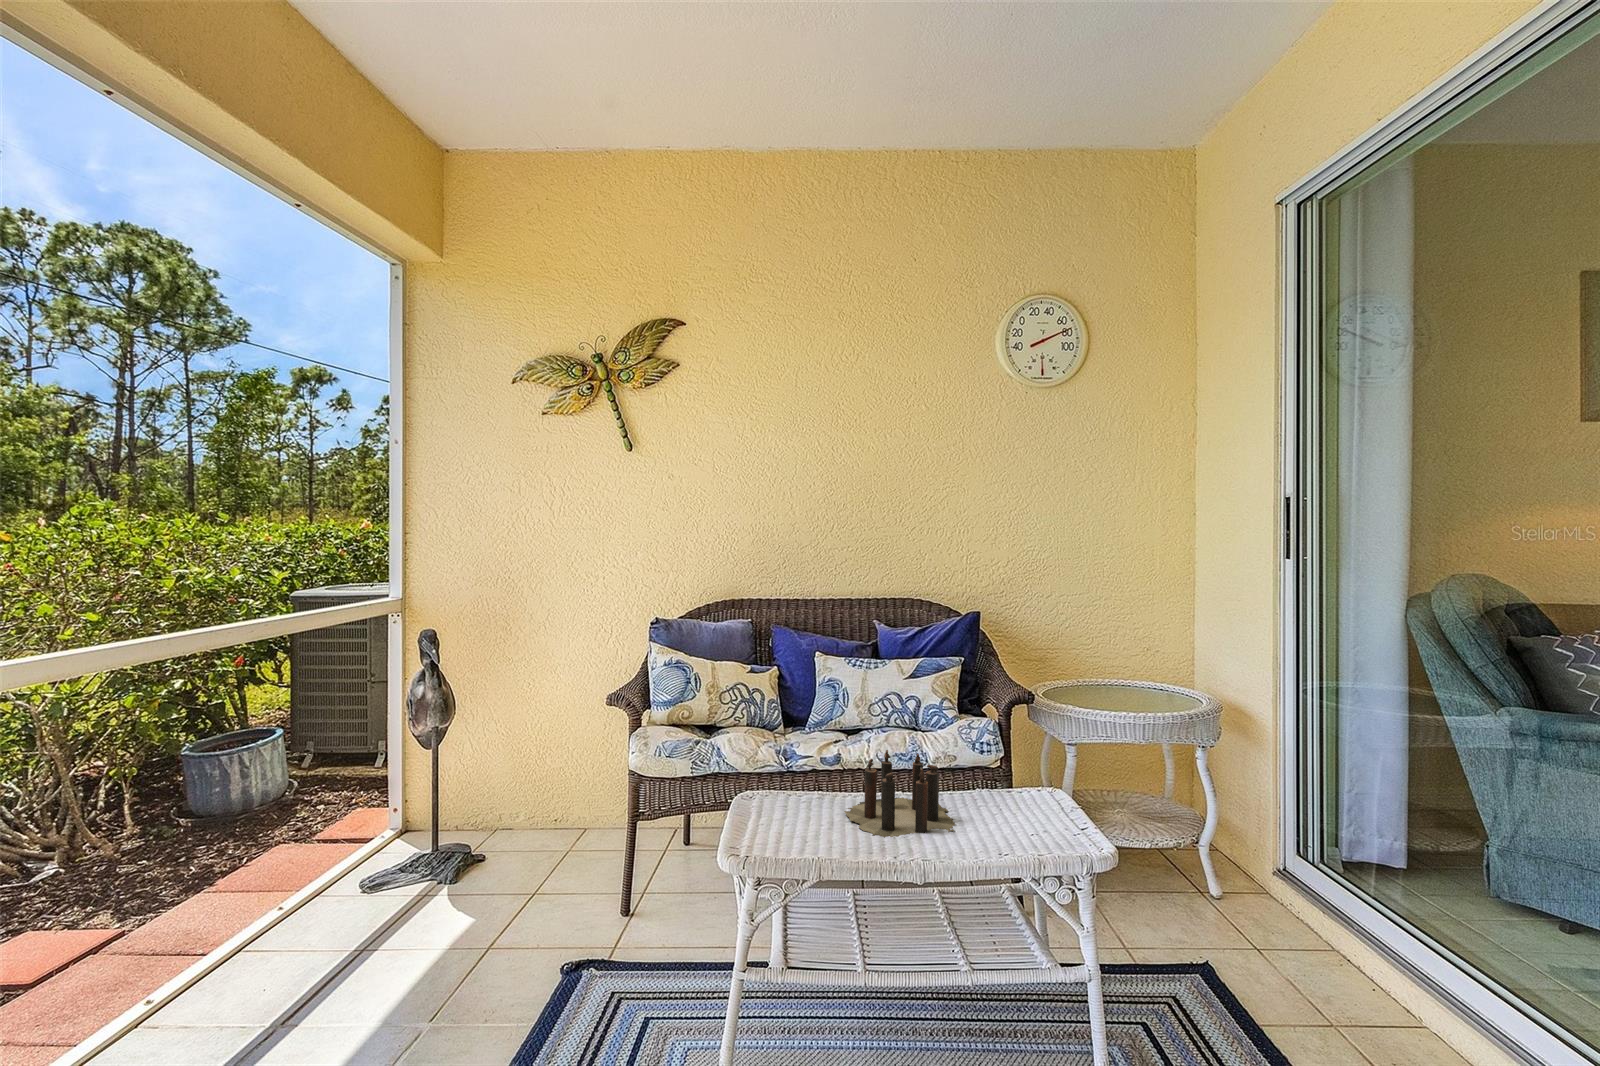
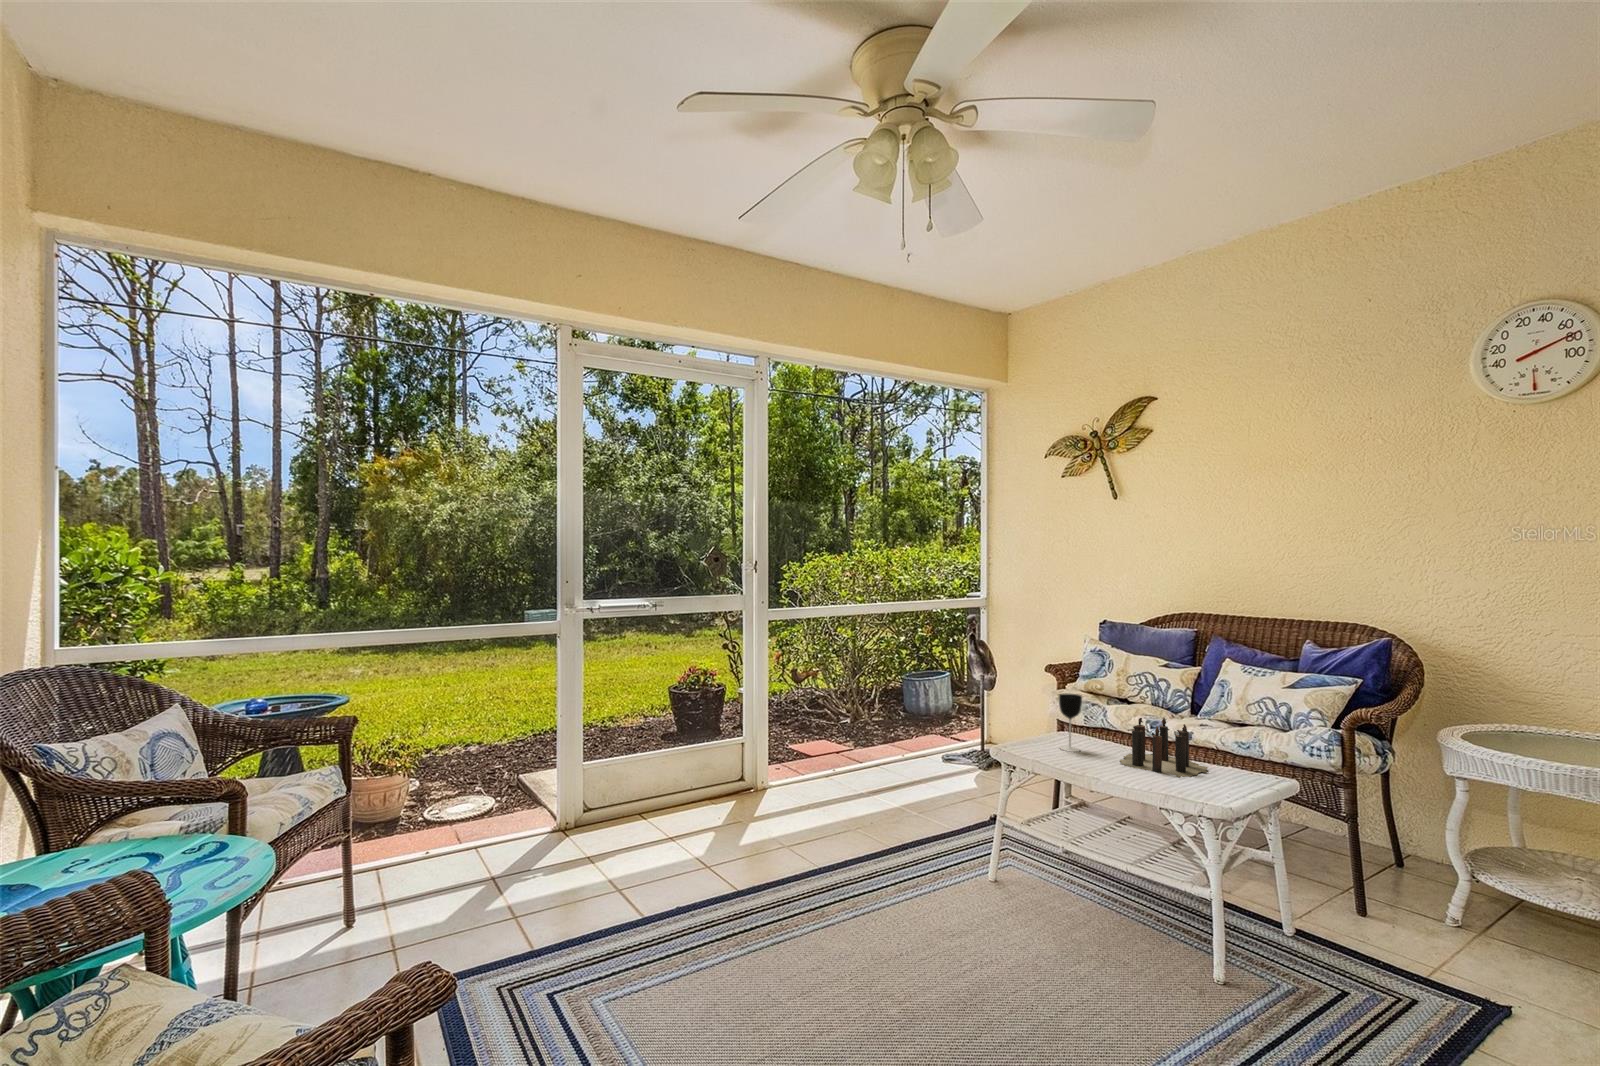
wine glass: none [765,745,798,839] -> present [1059,693,1082,752]

